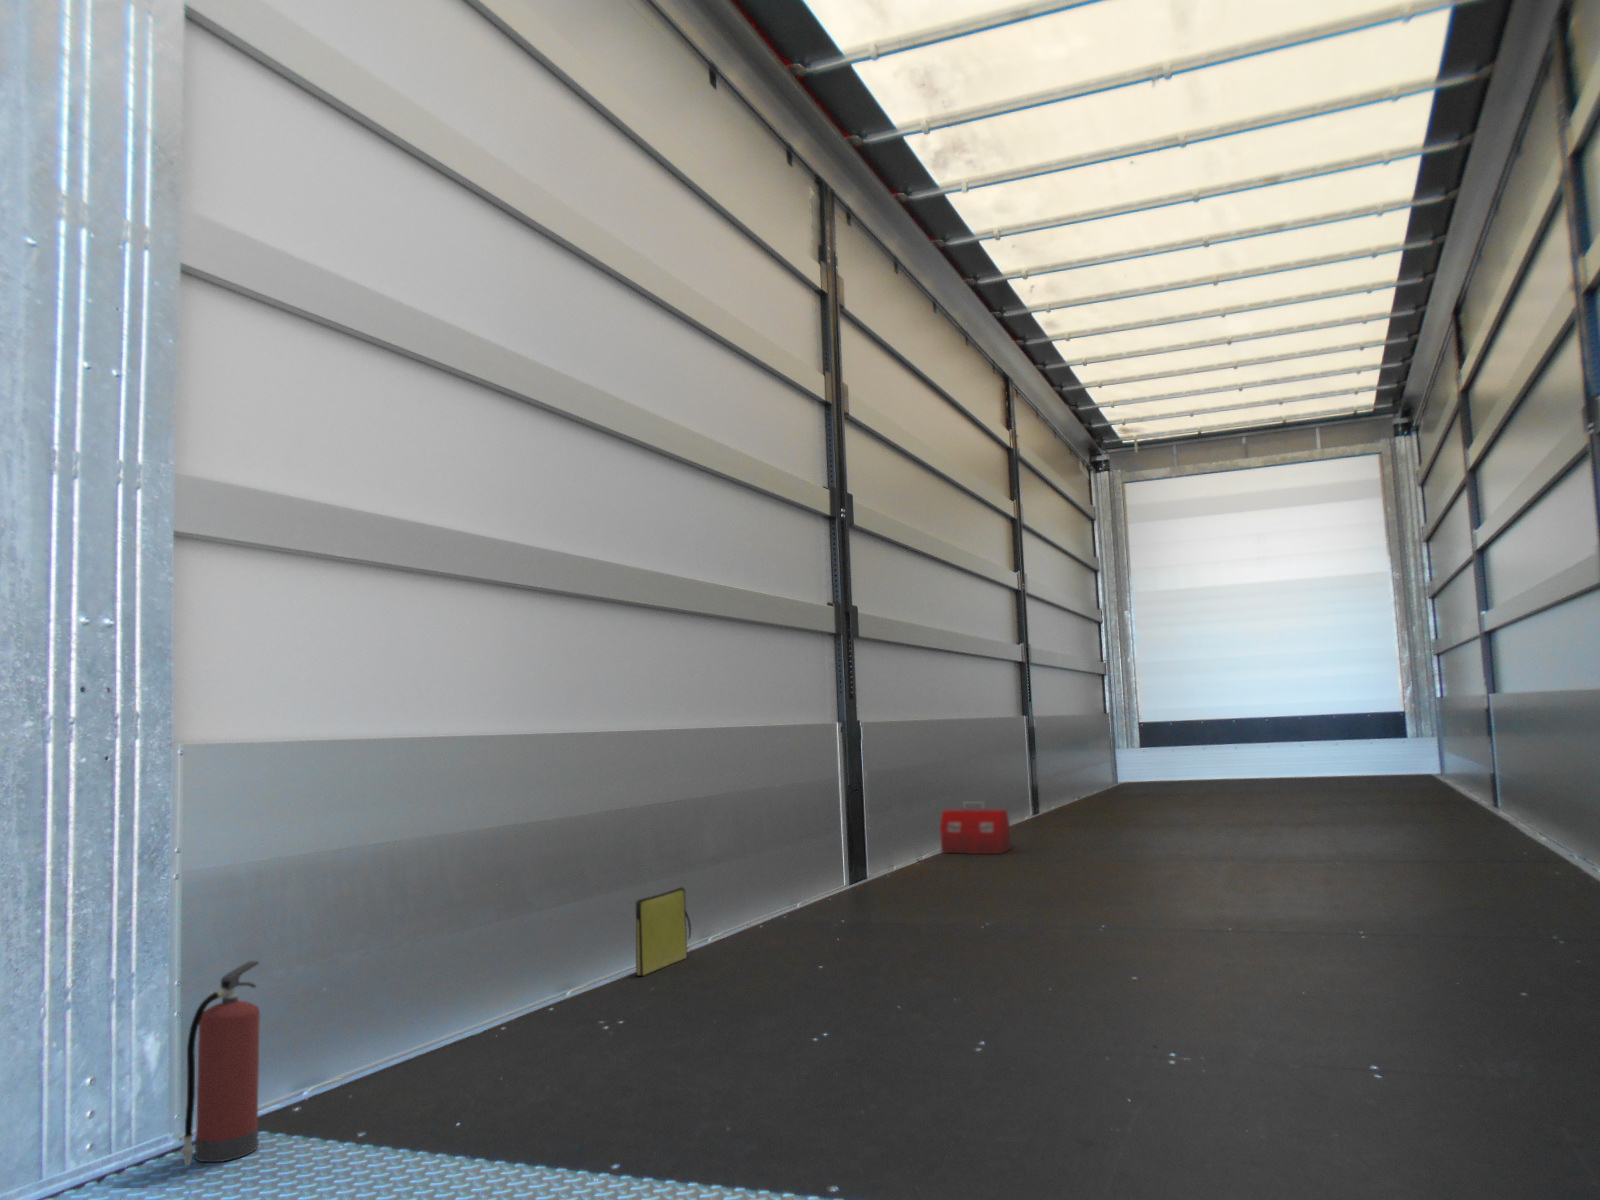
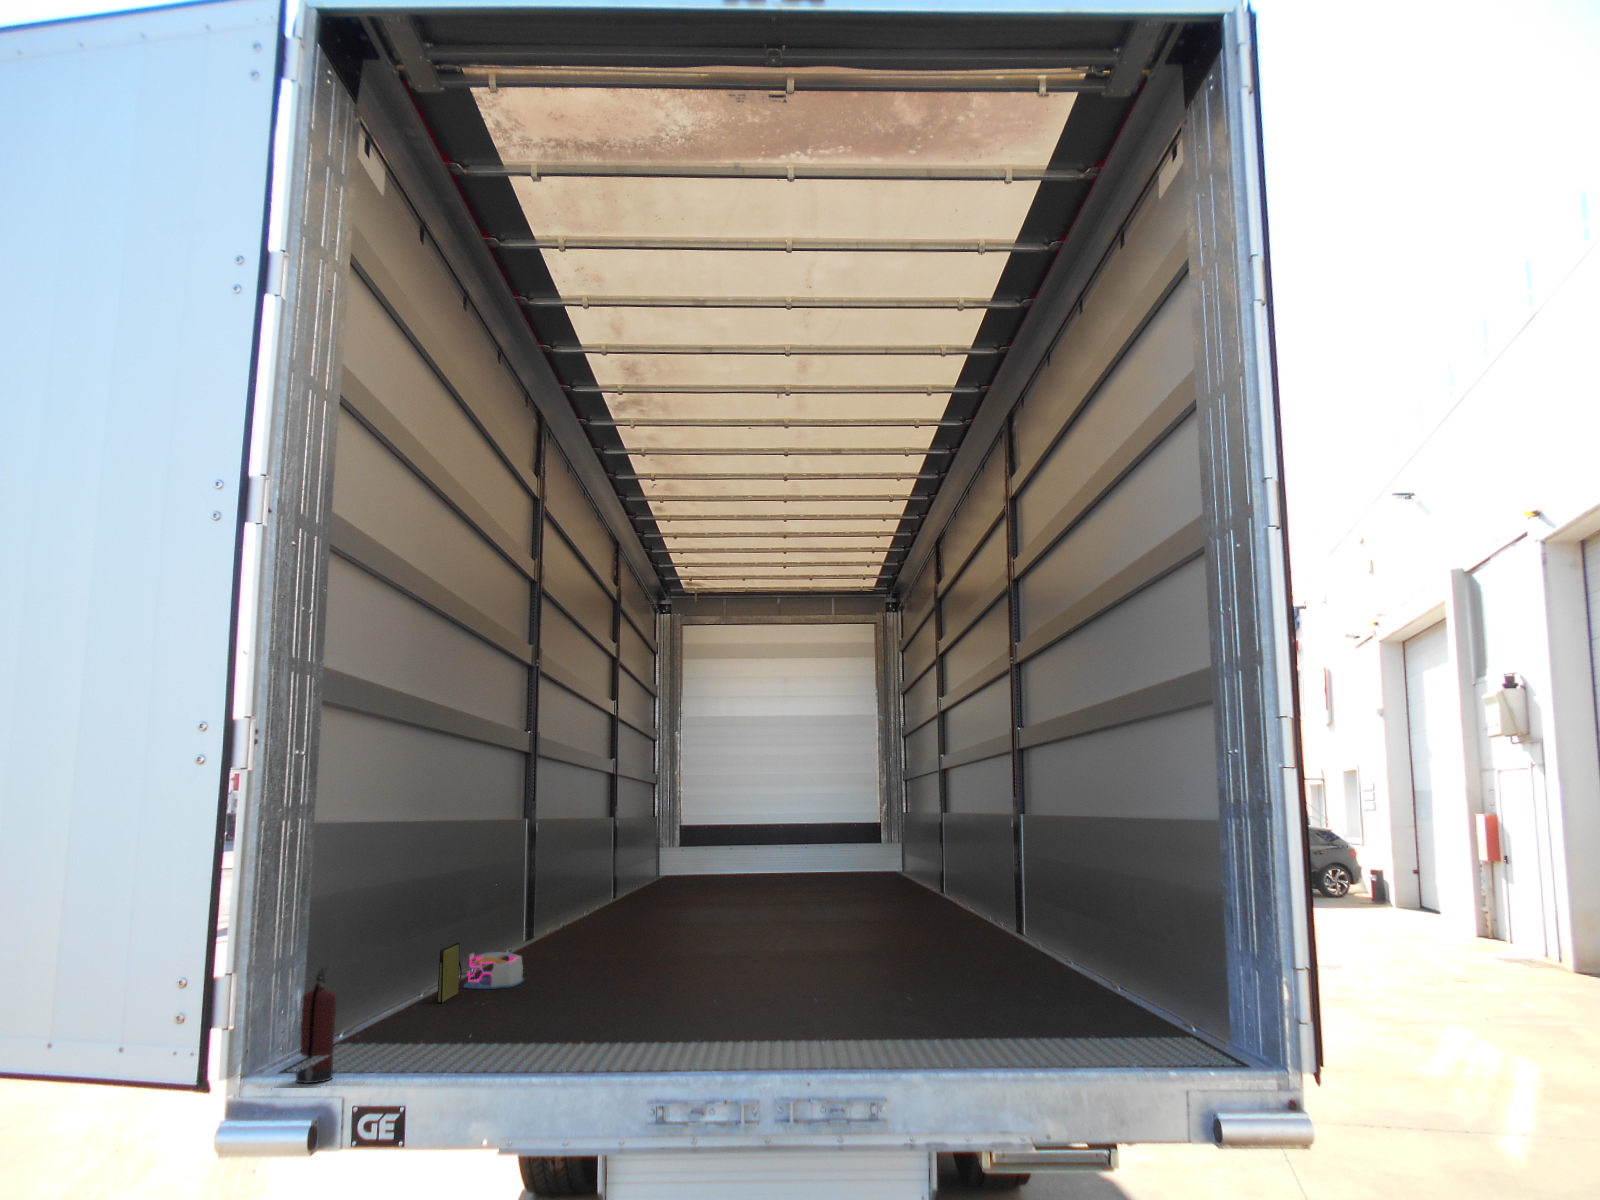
toolbox: present [940,801,1011,854] -> none [567,889,620,931]
storage bin: none [705,898,799,953] -> present [464,952,524,989]

